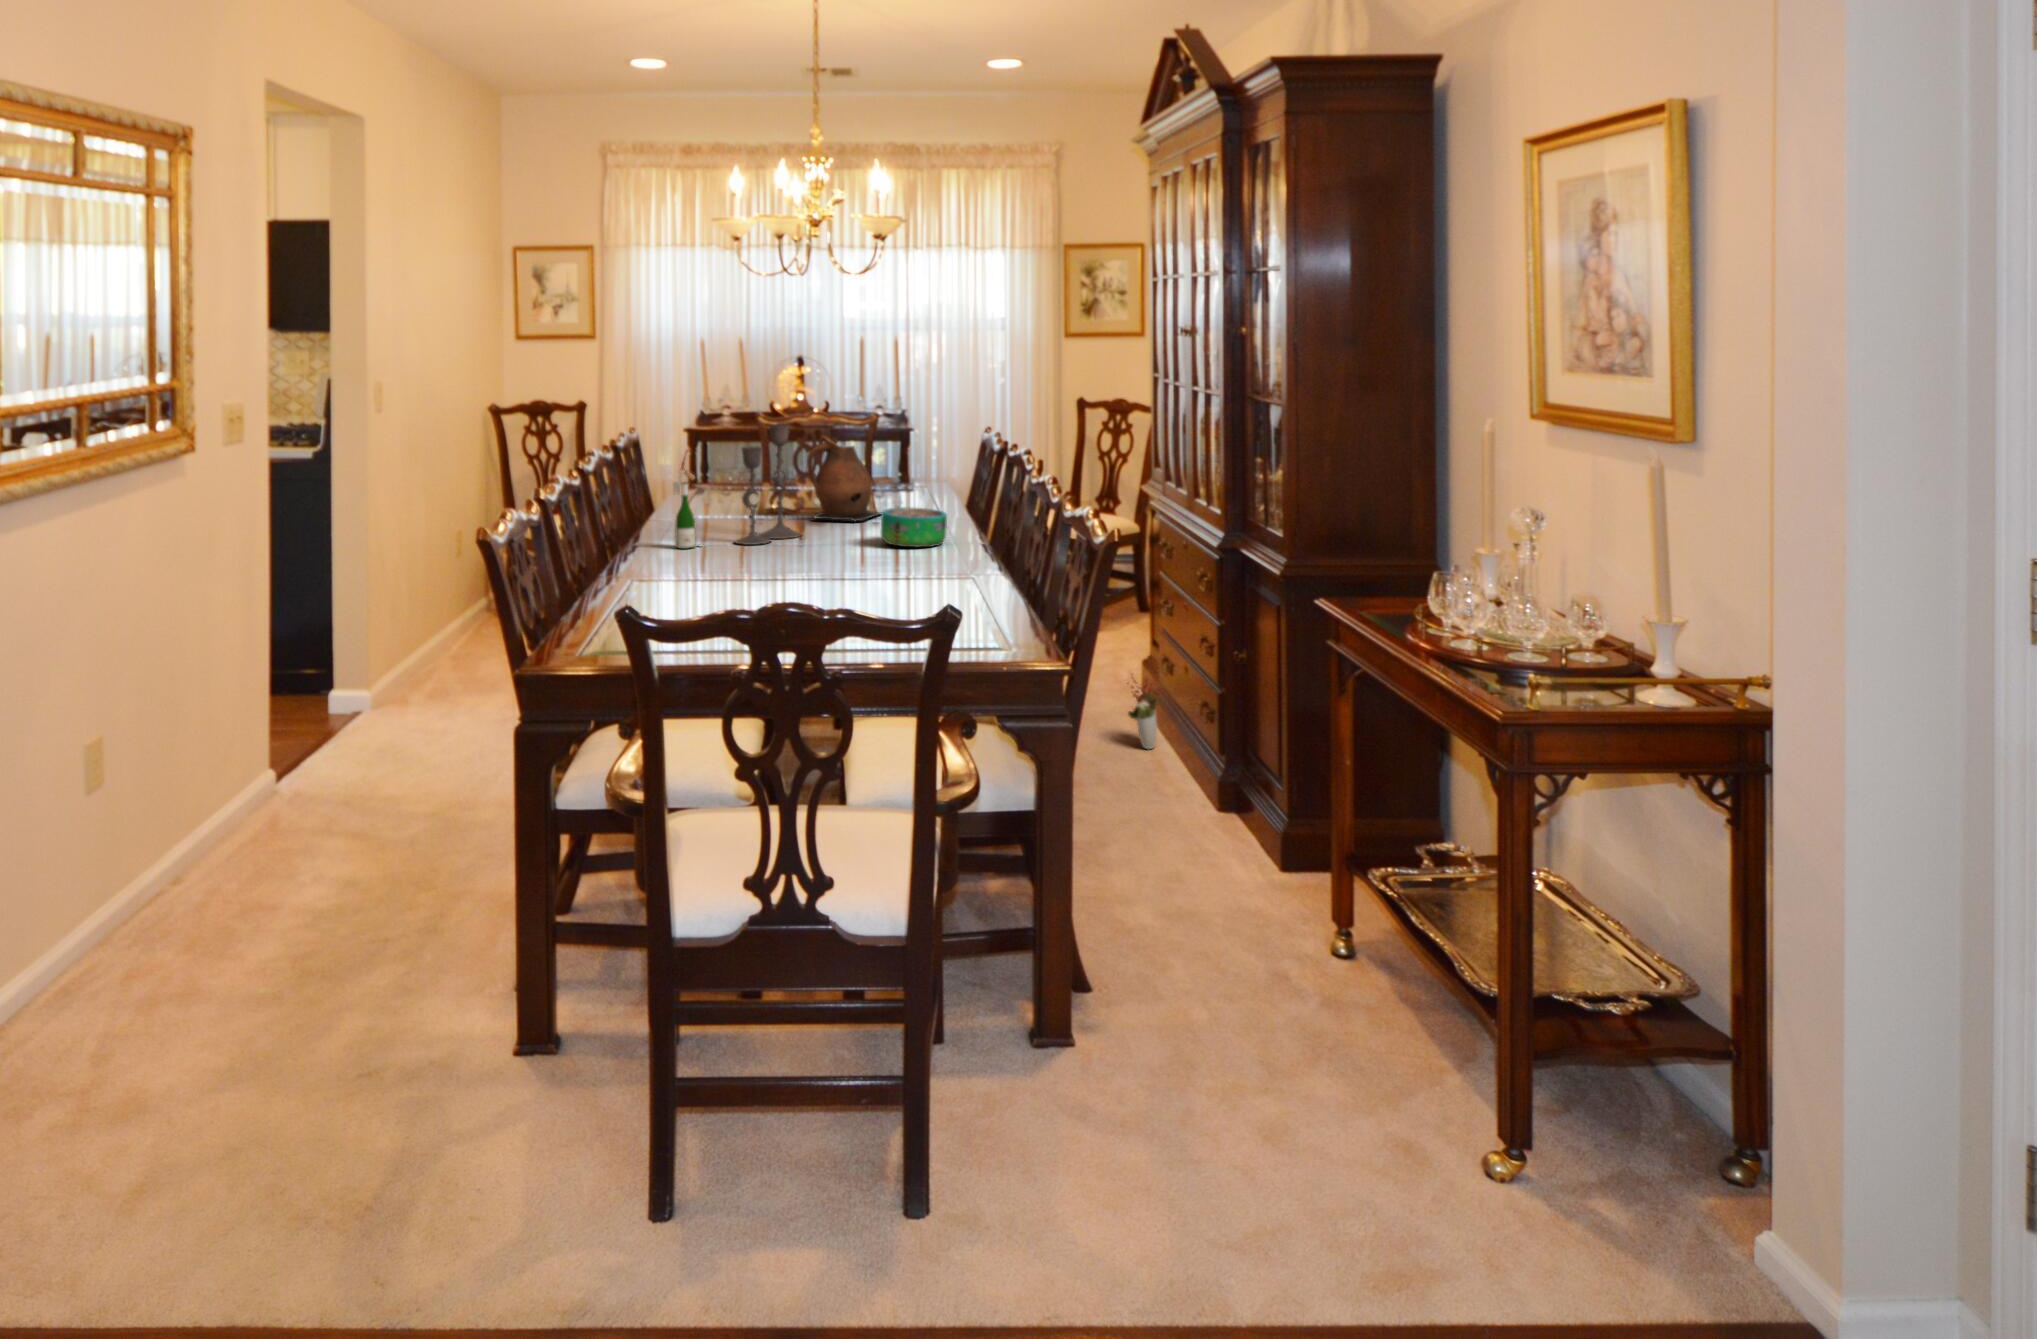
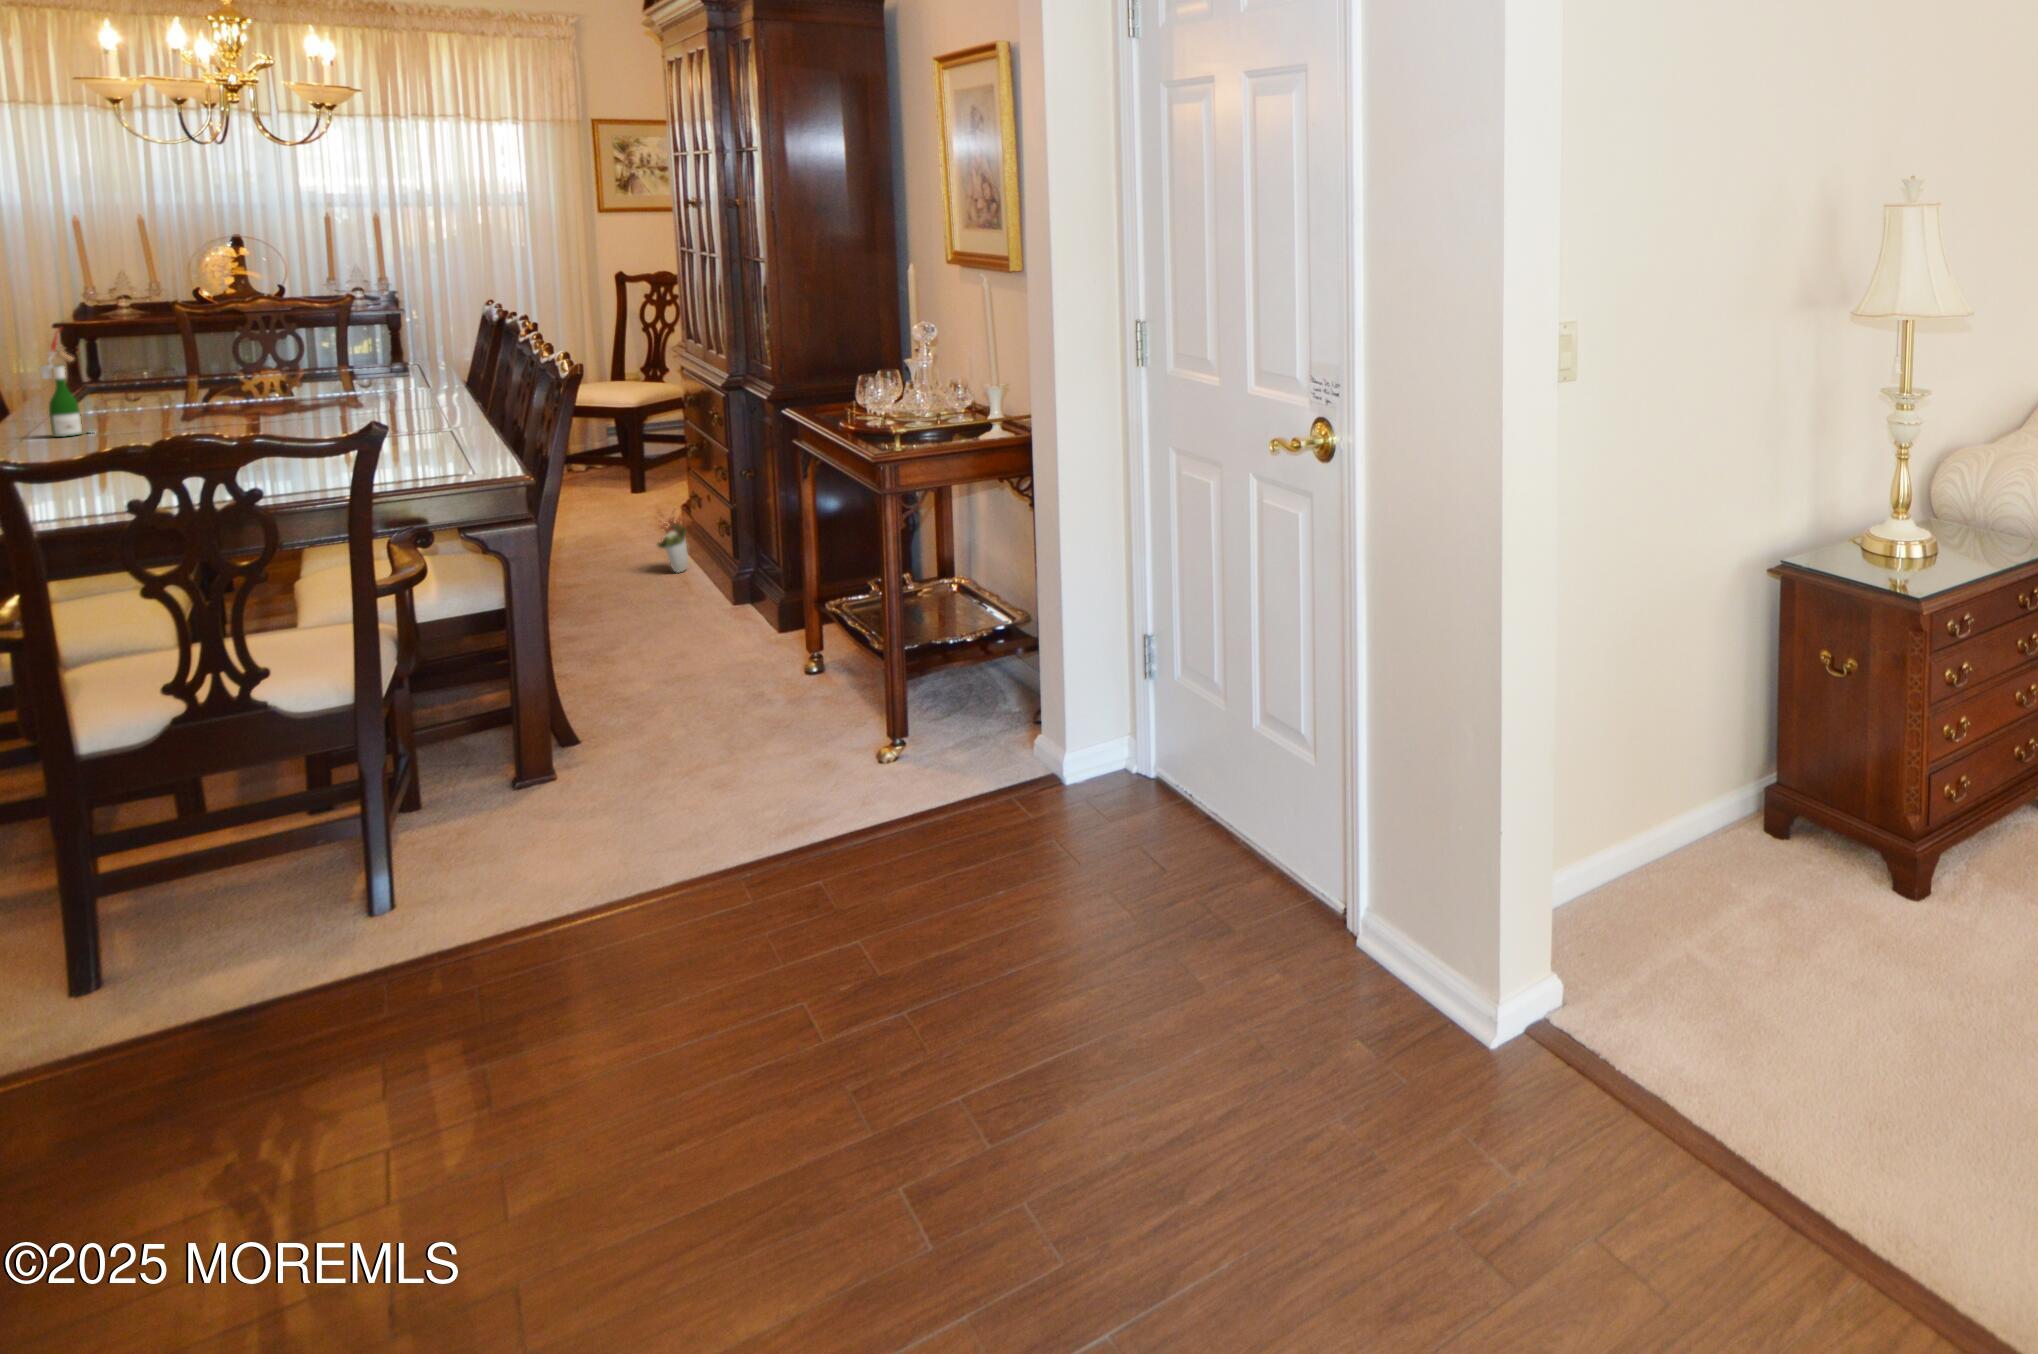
candlestick: present [735,424,802,545] -> none [142,299,243,426]
ceramic pitcher: present [807,436,881,521] -> none [245,311,357,397]
decorative bowl: present [881,507,947,547] -> none [344,373,427,410]

